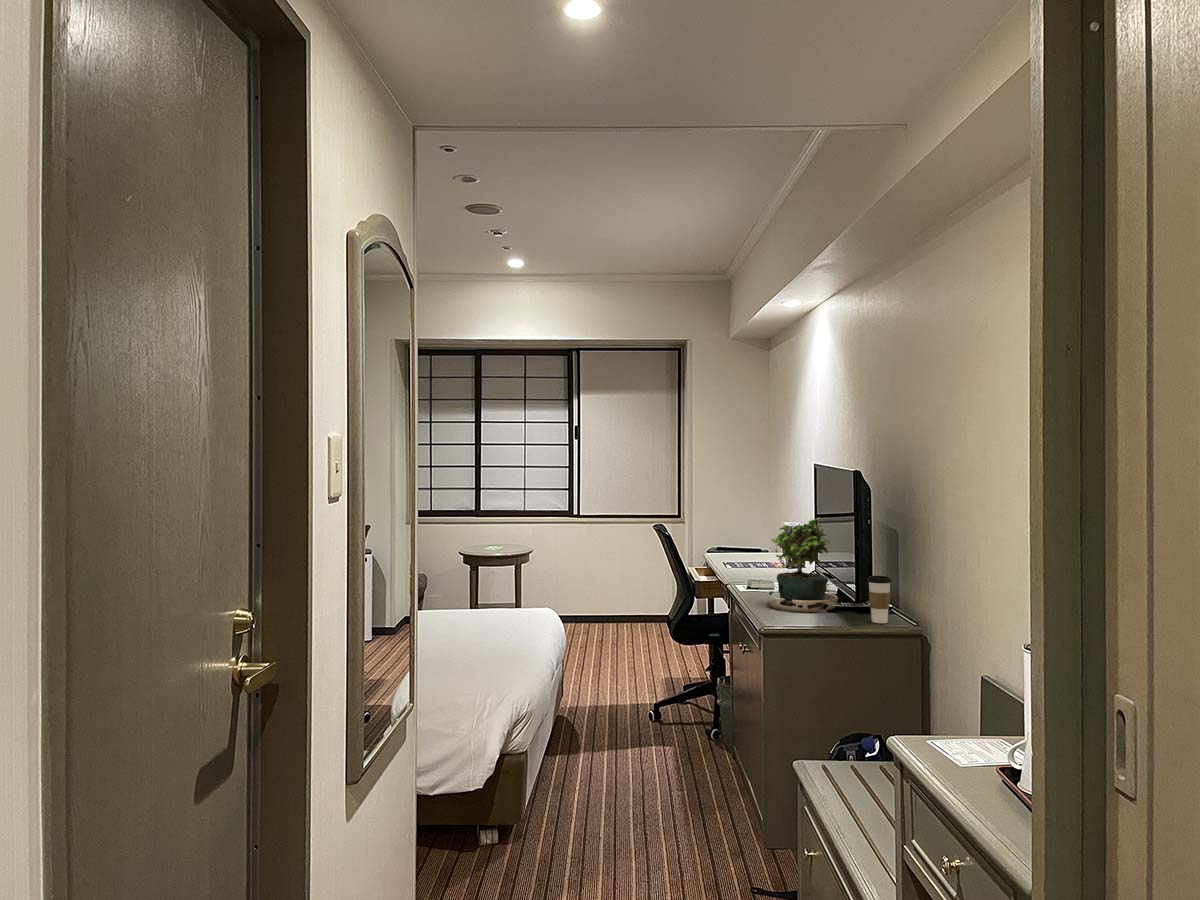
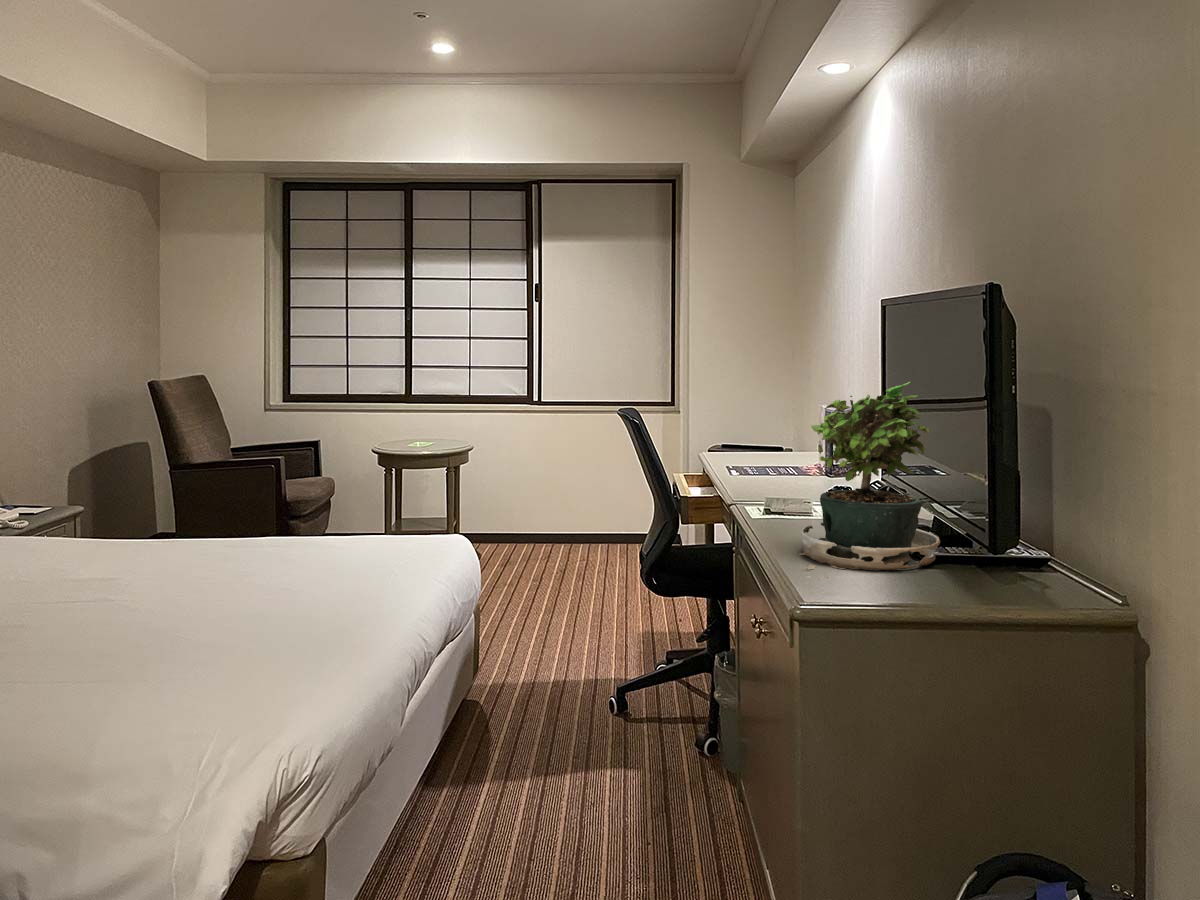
coffee cup: present [867,576,892,623] -> none [1018,500,1074,601]

